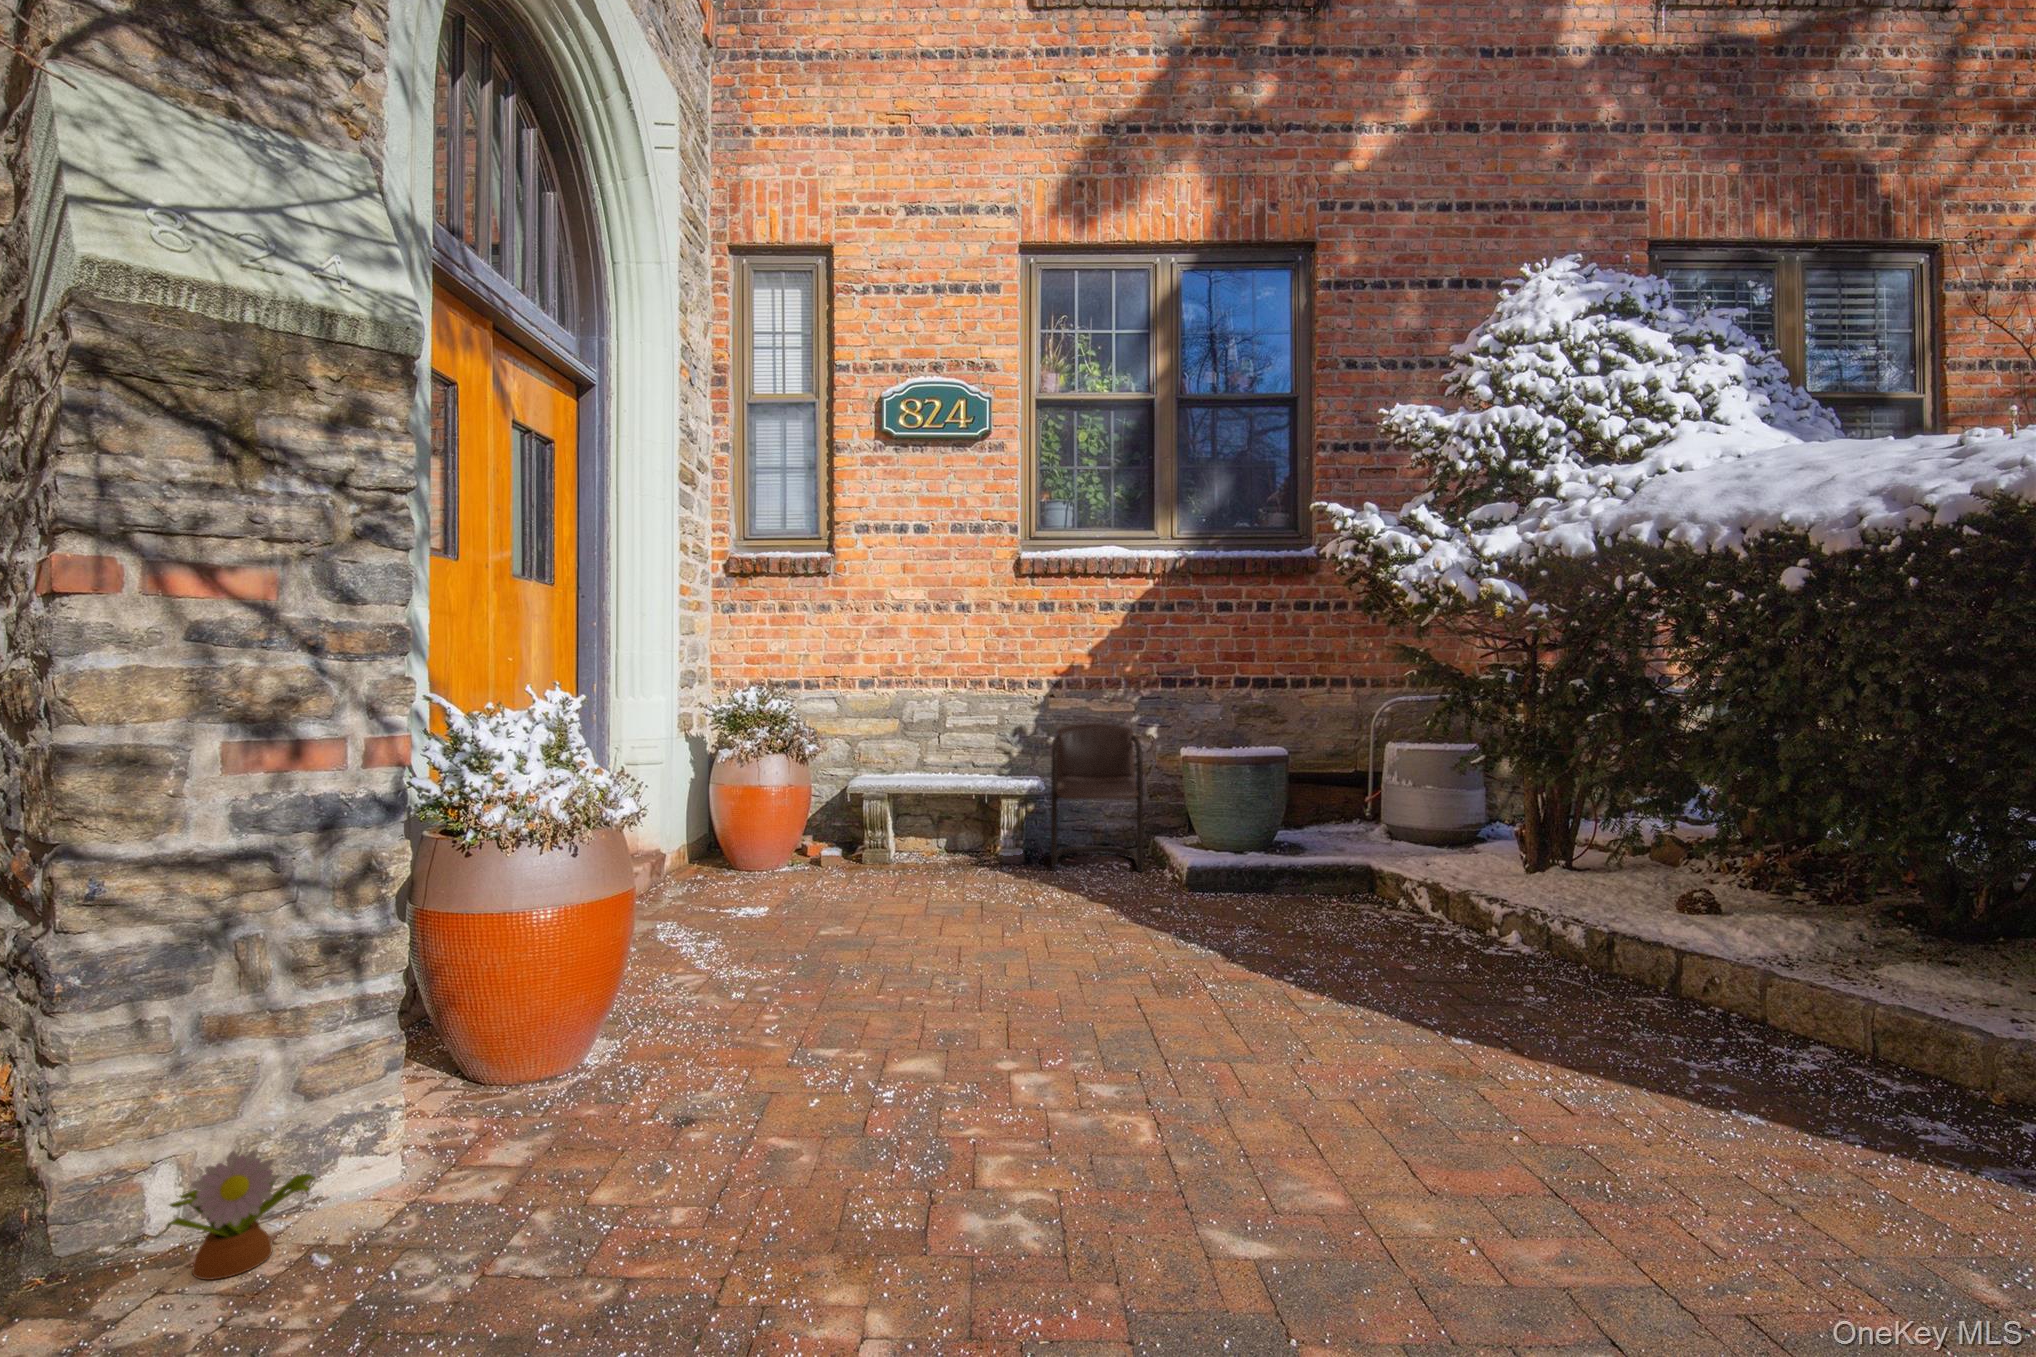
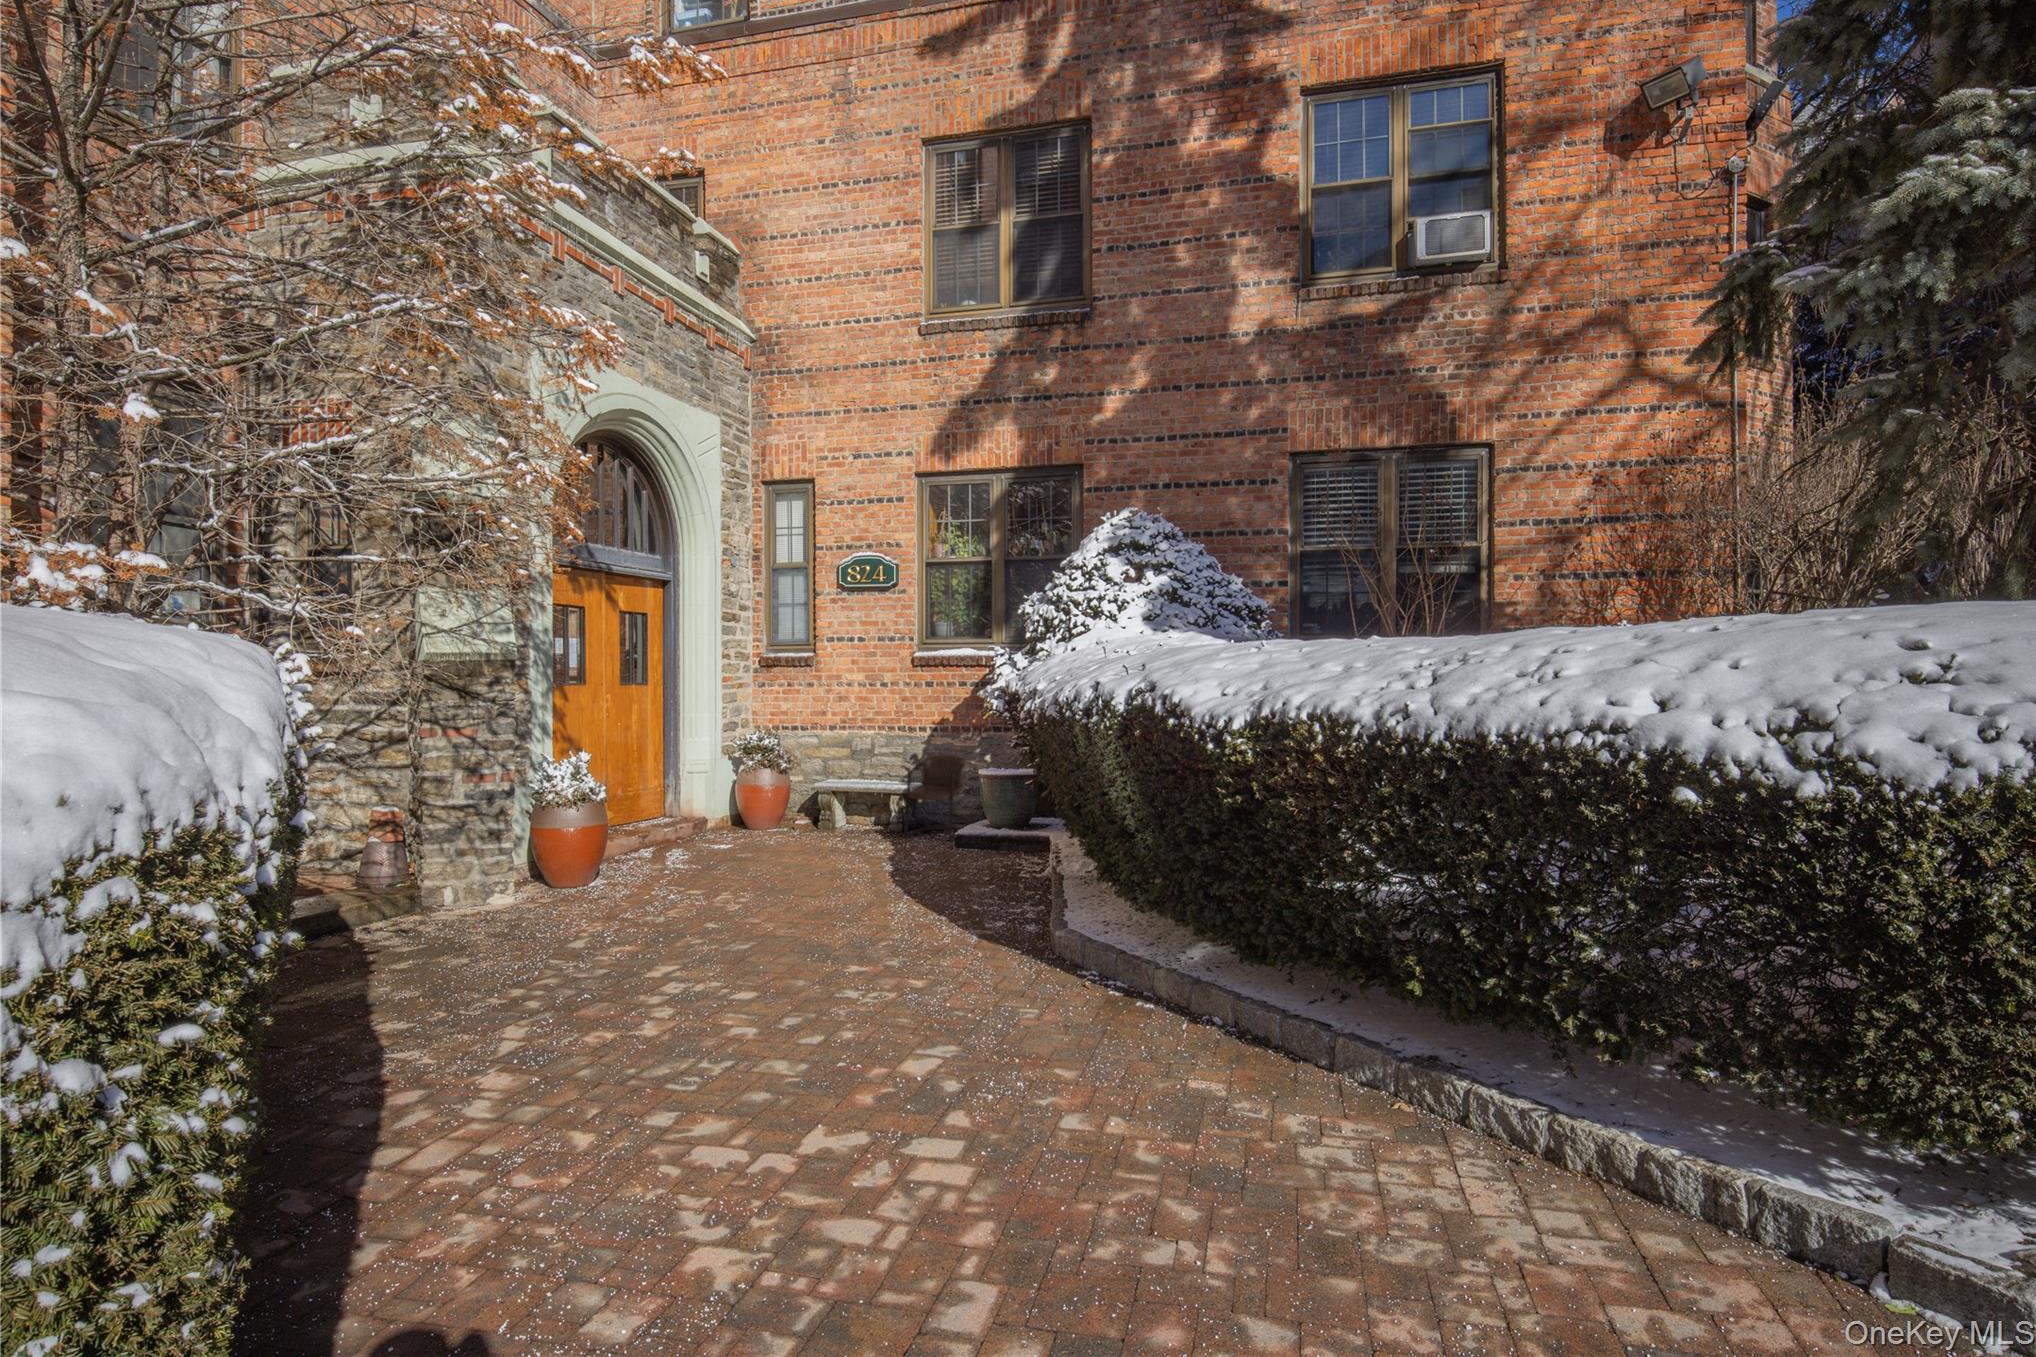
decorative plant: present [156,1151,316,1280] -> none [442,887,484,920]

